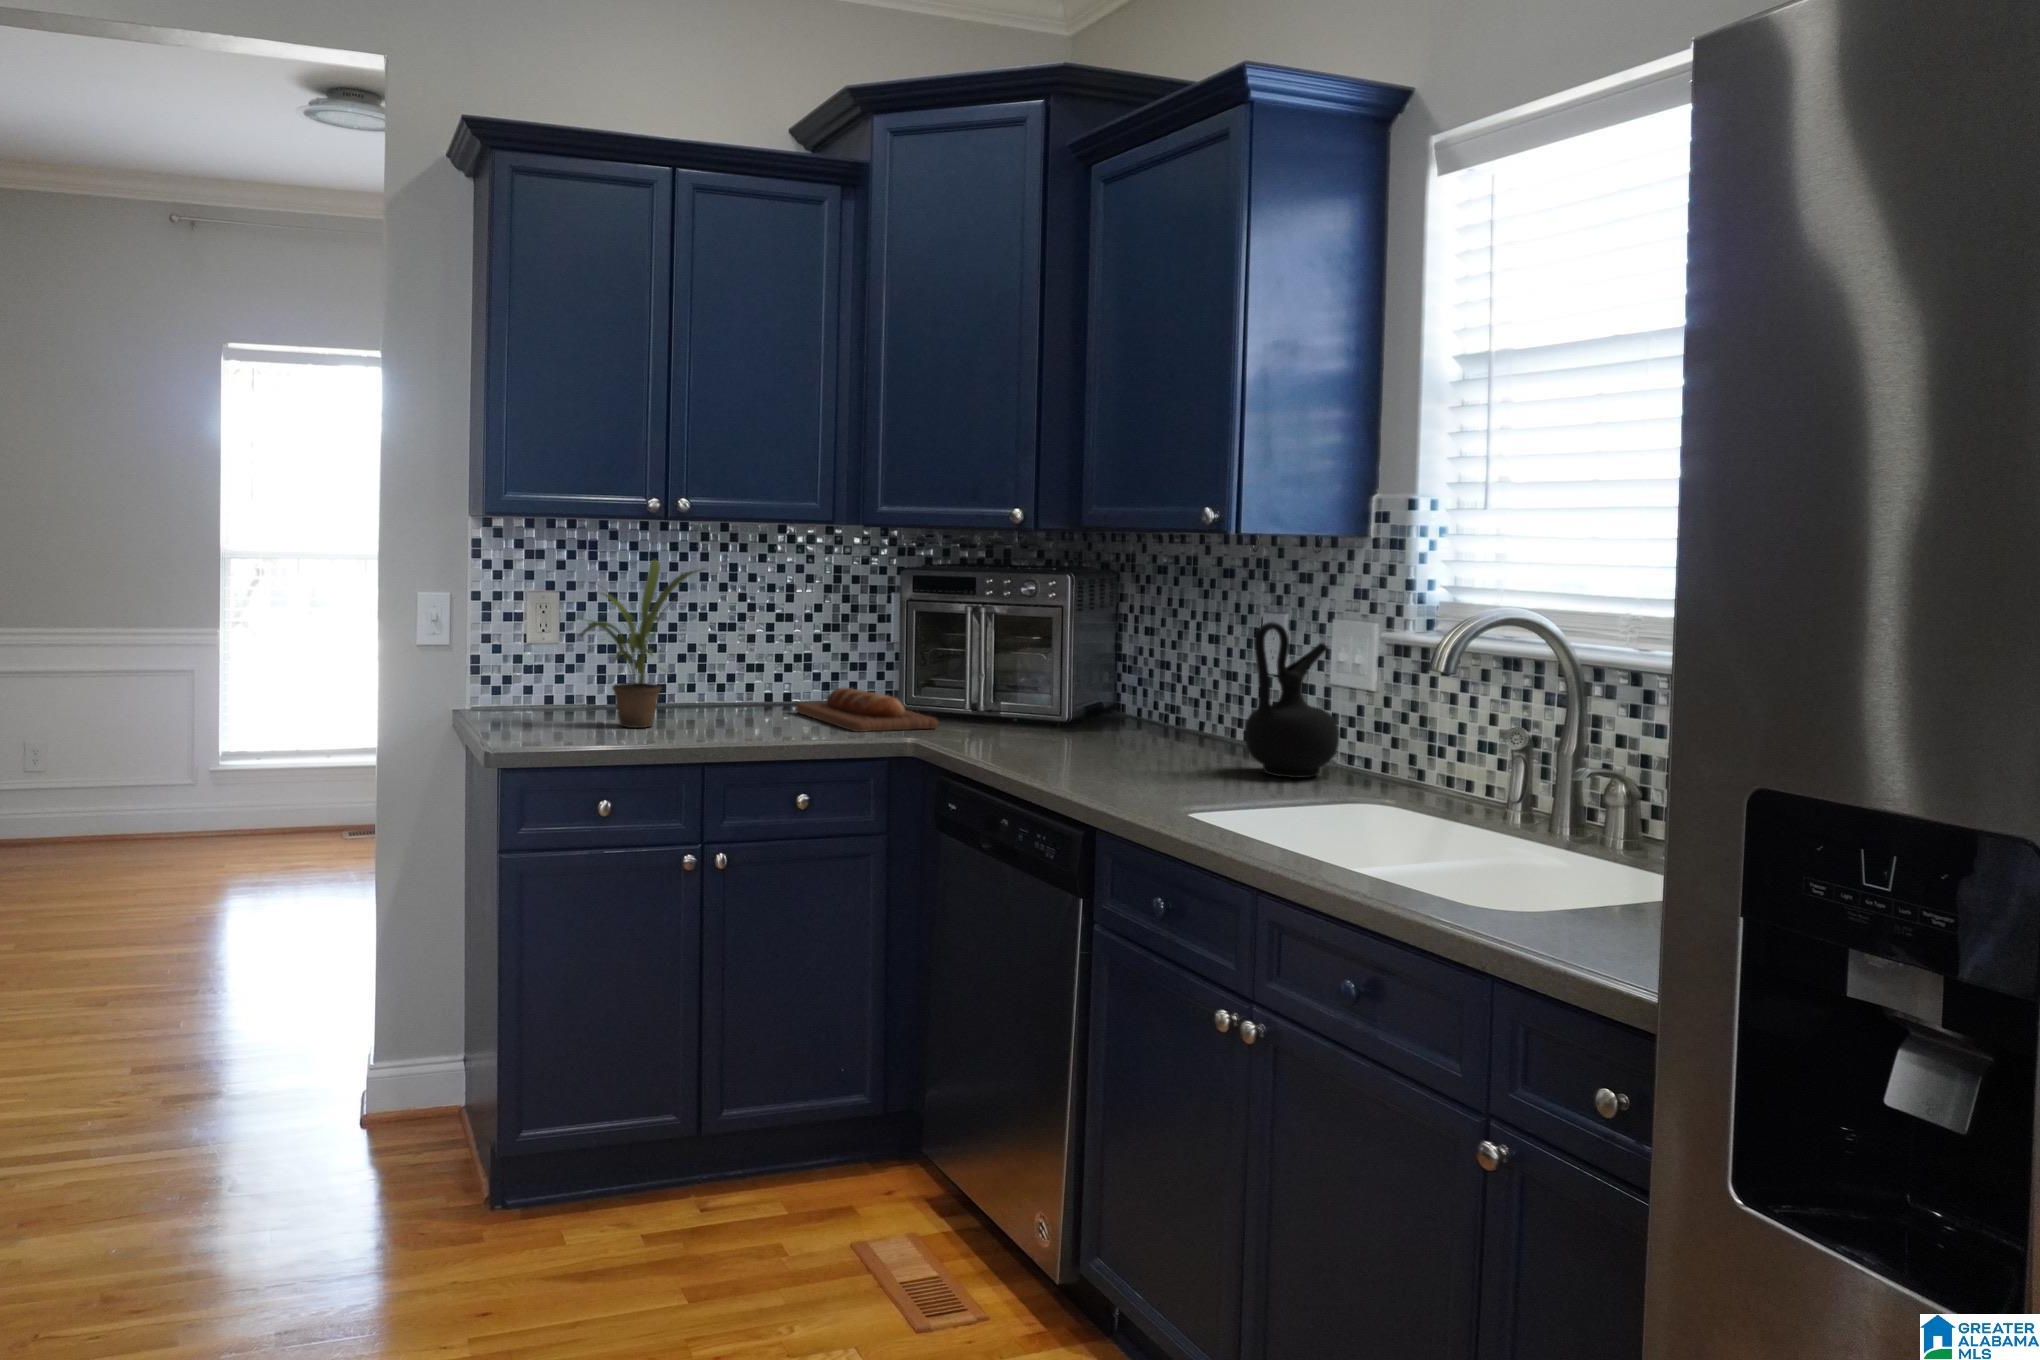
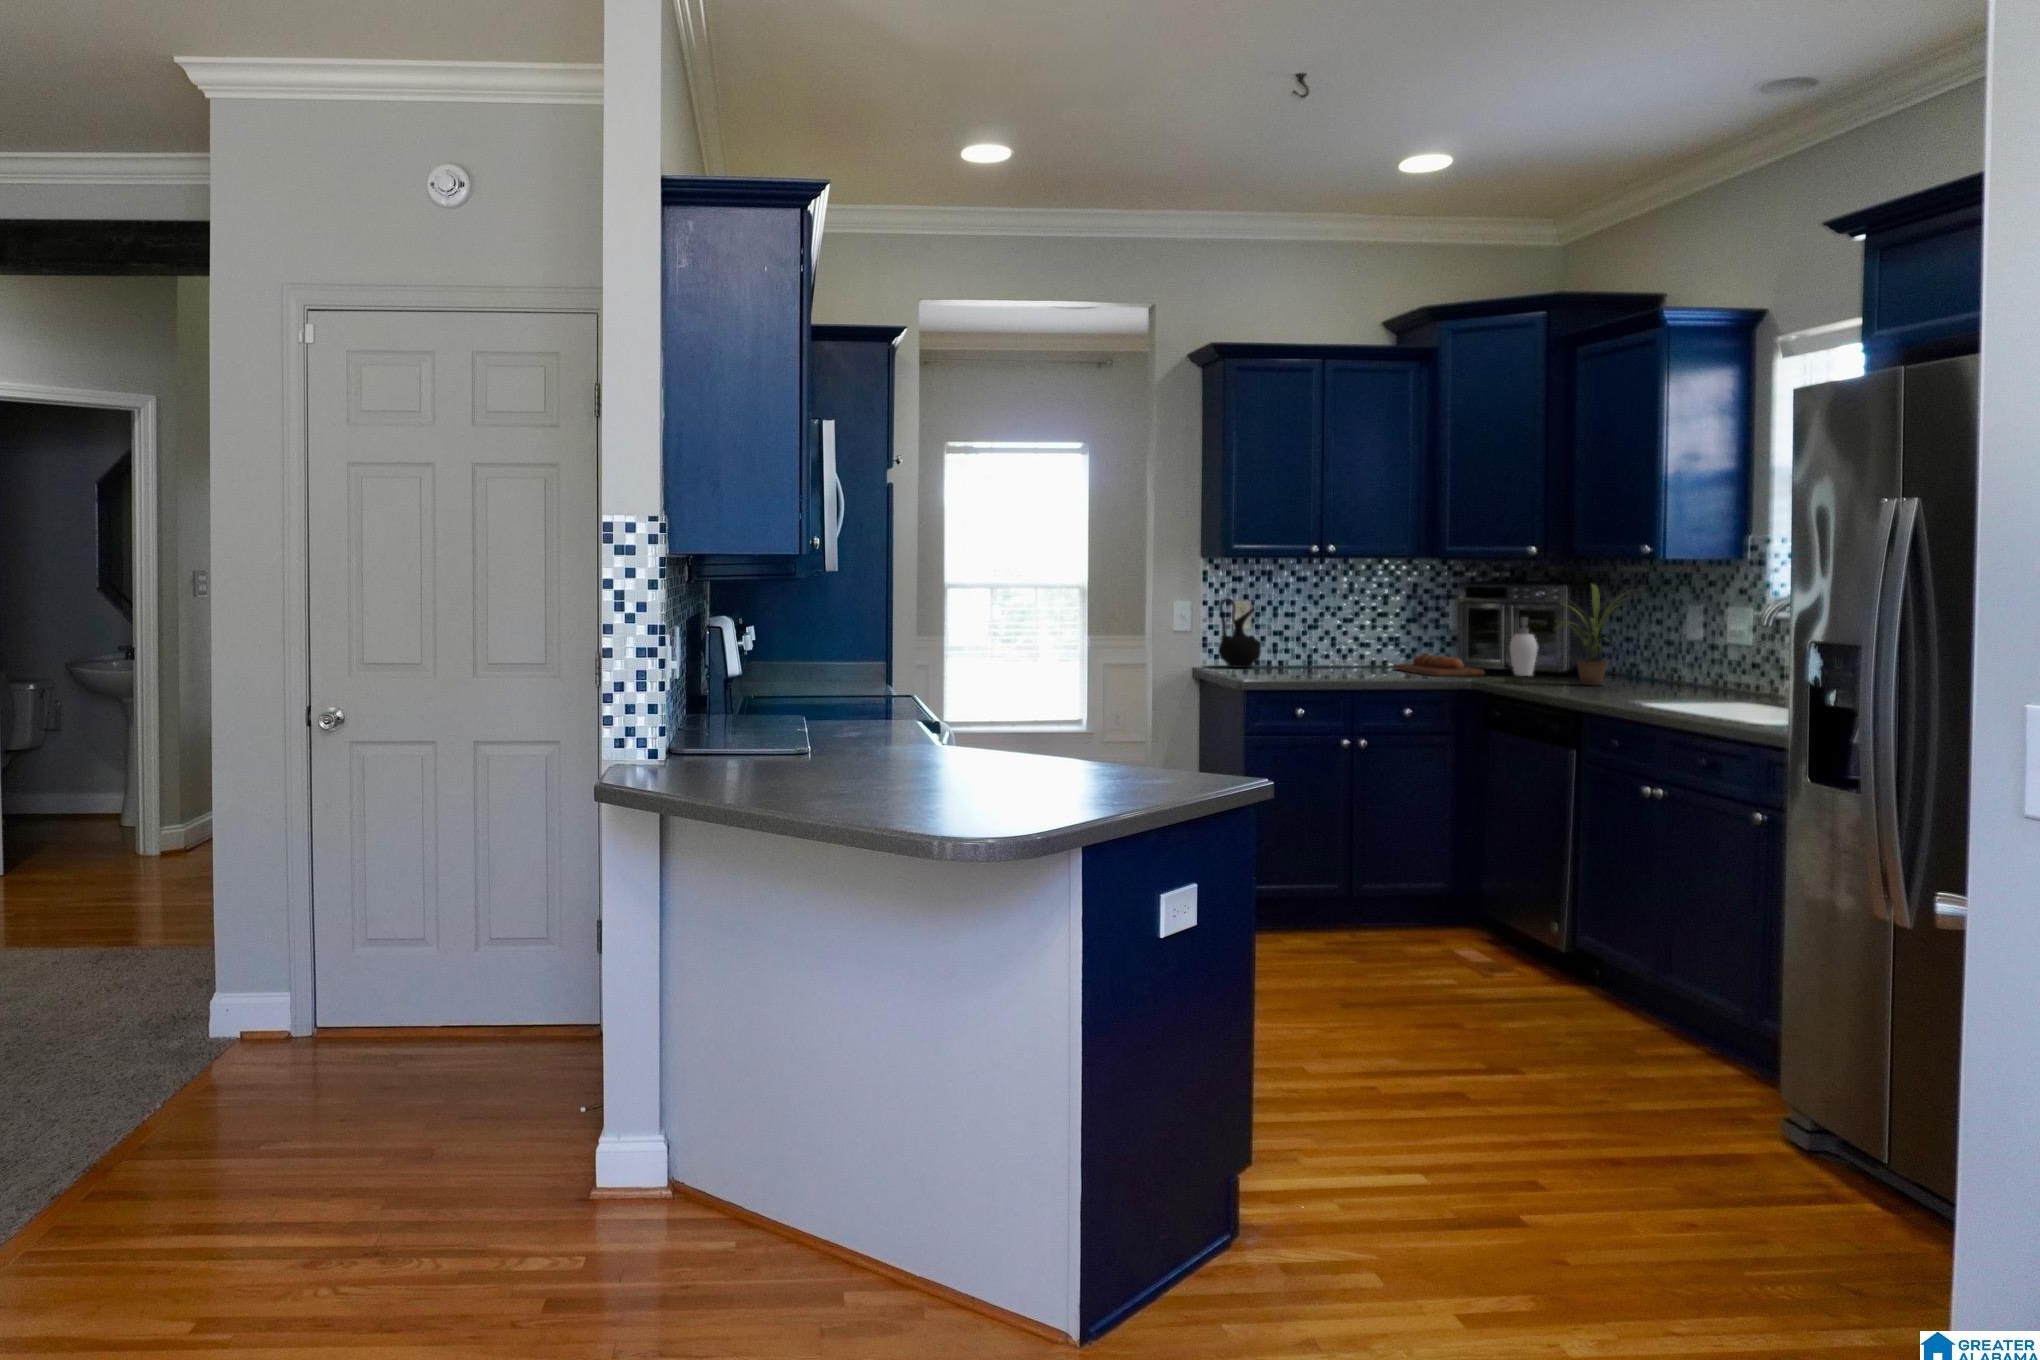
potted plant: present [580,559,698,728] -> present [1556,584,1626,685]
ceramic jug: present [1244,622,1339,778] -> present [1219,598,1261,668]
soap dispenser: none [980,627,1039,728] -> present [1510,617,1538,676]

